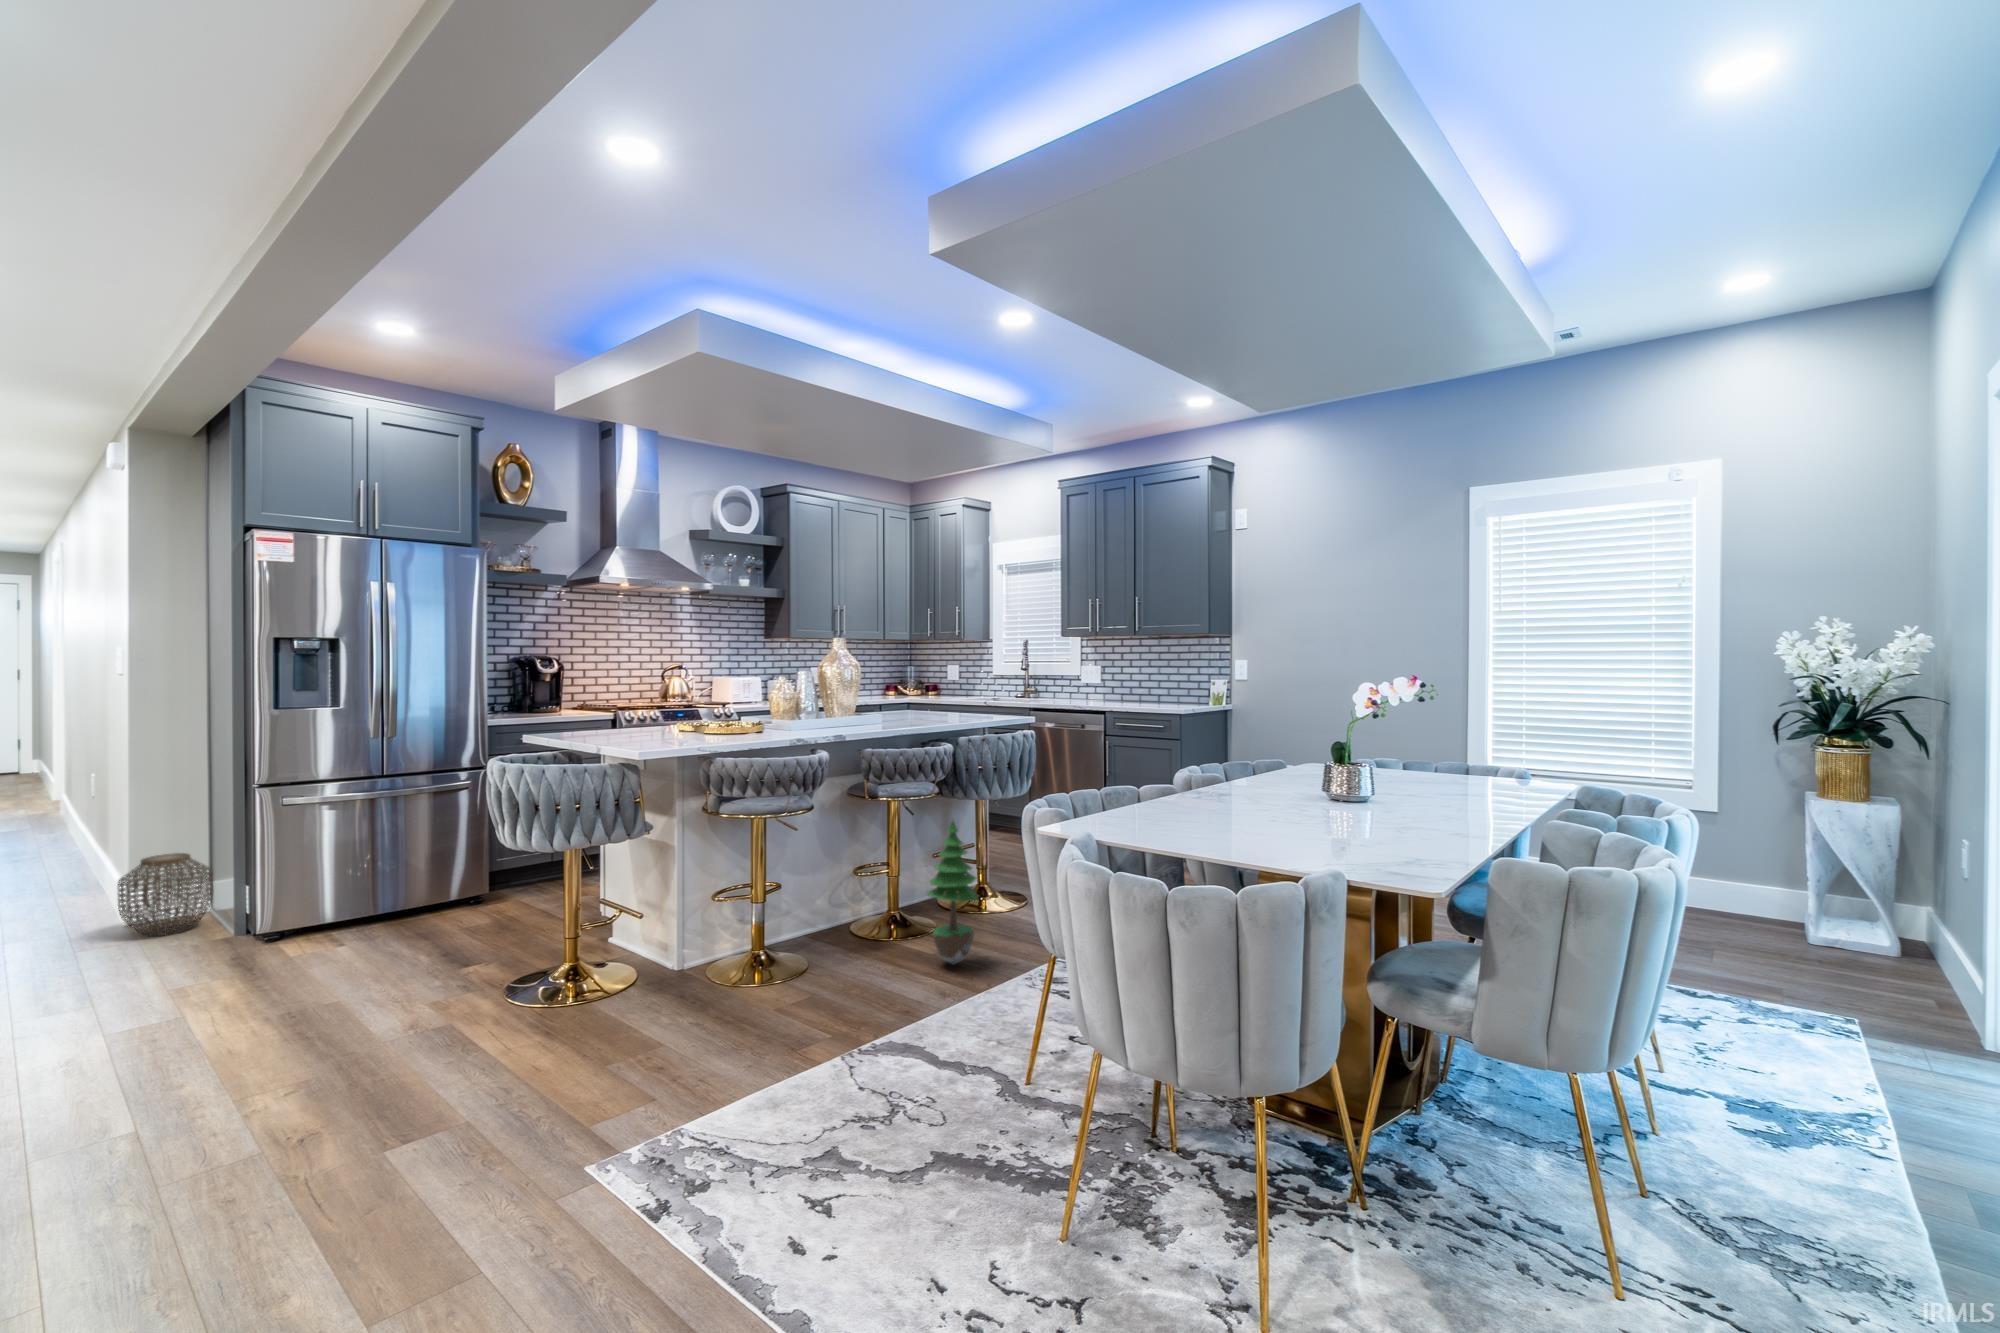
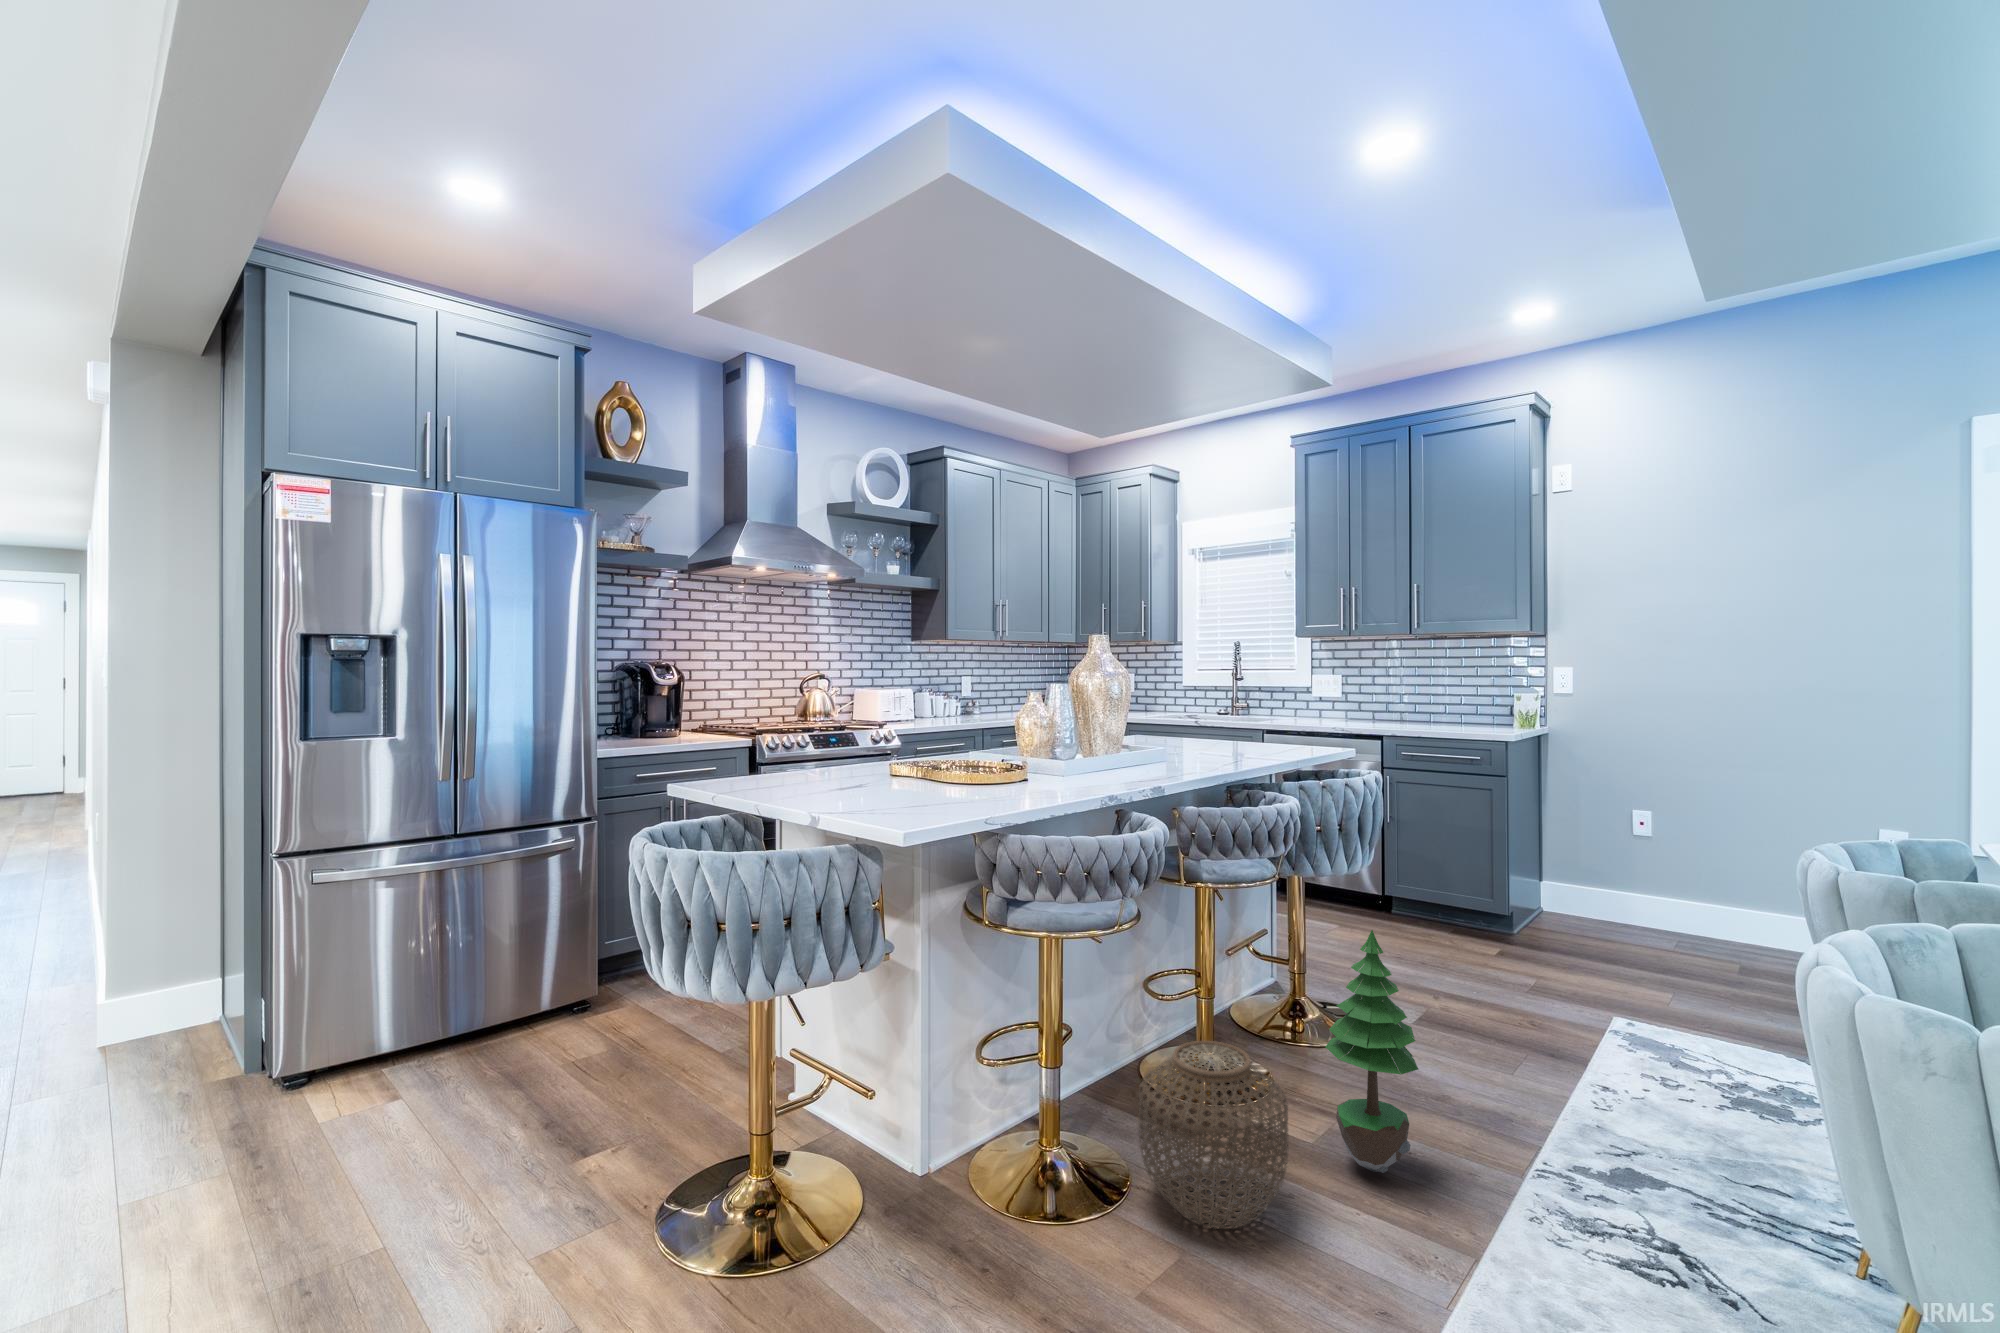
woven basket: present [118,853,213,936] -> present [1139,1041,1288,1229]

